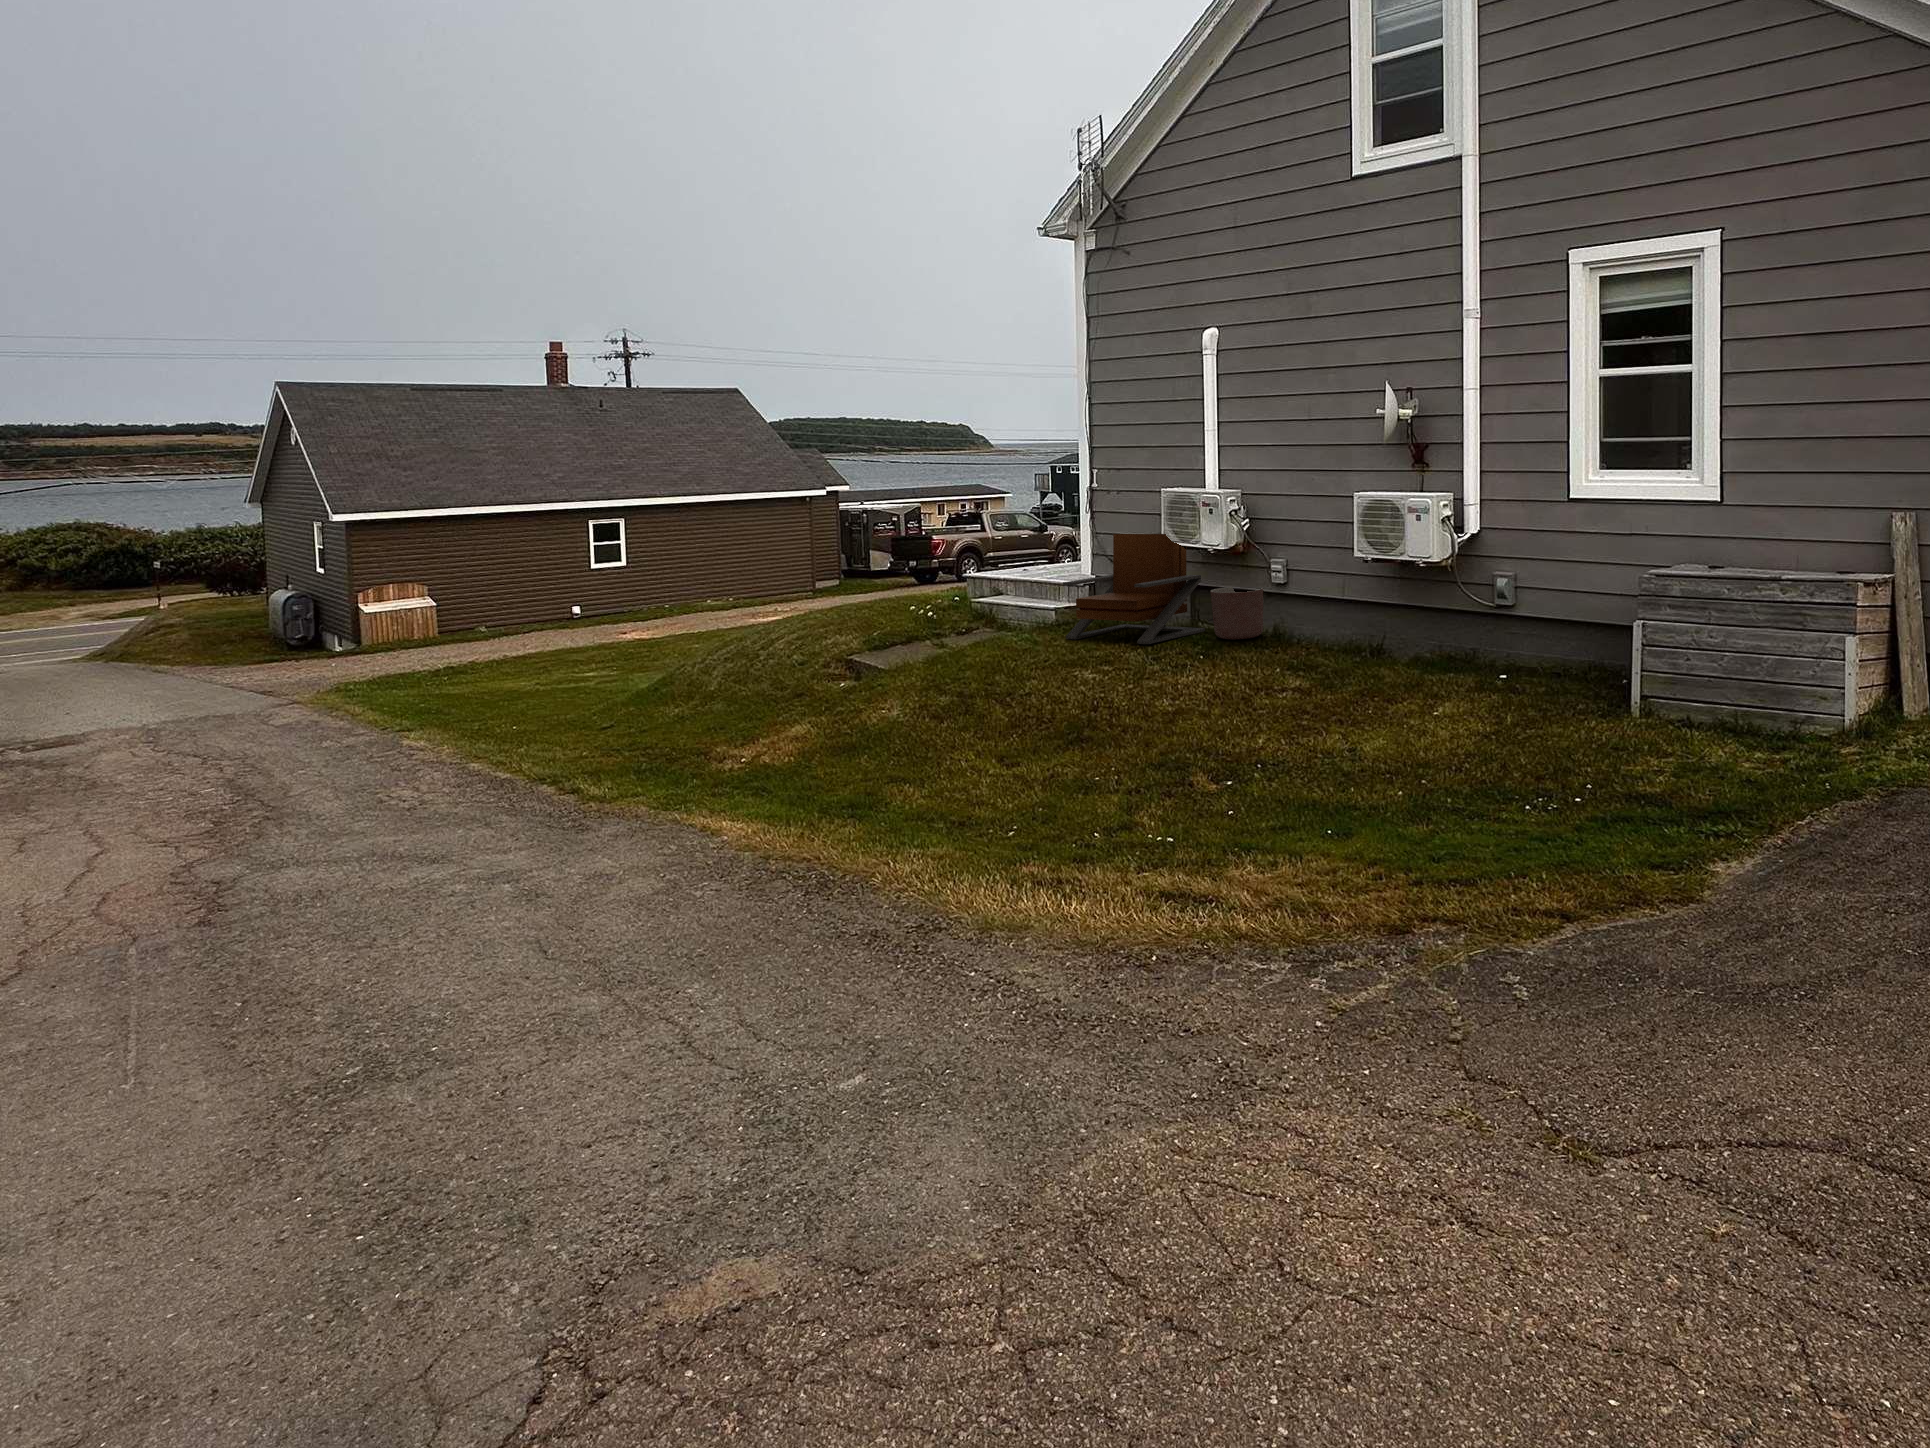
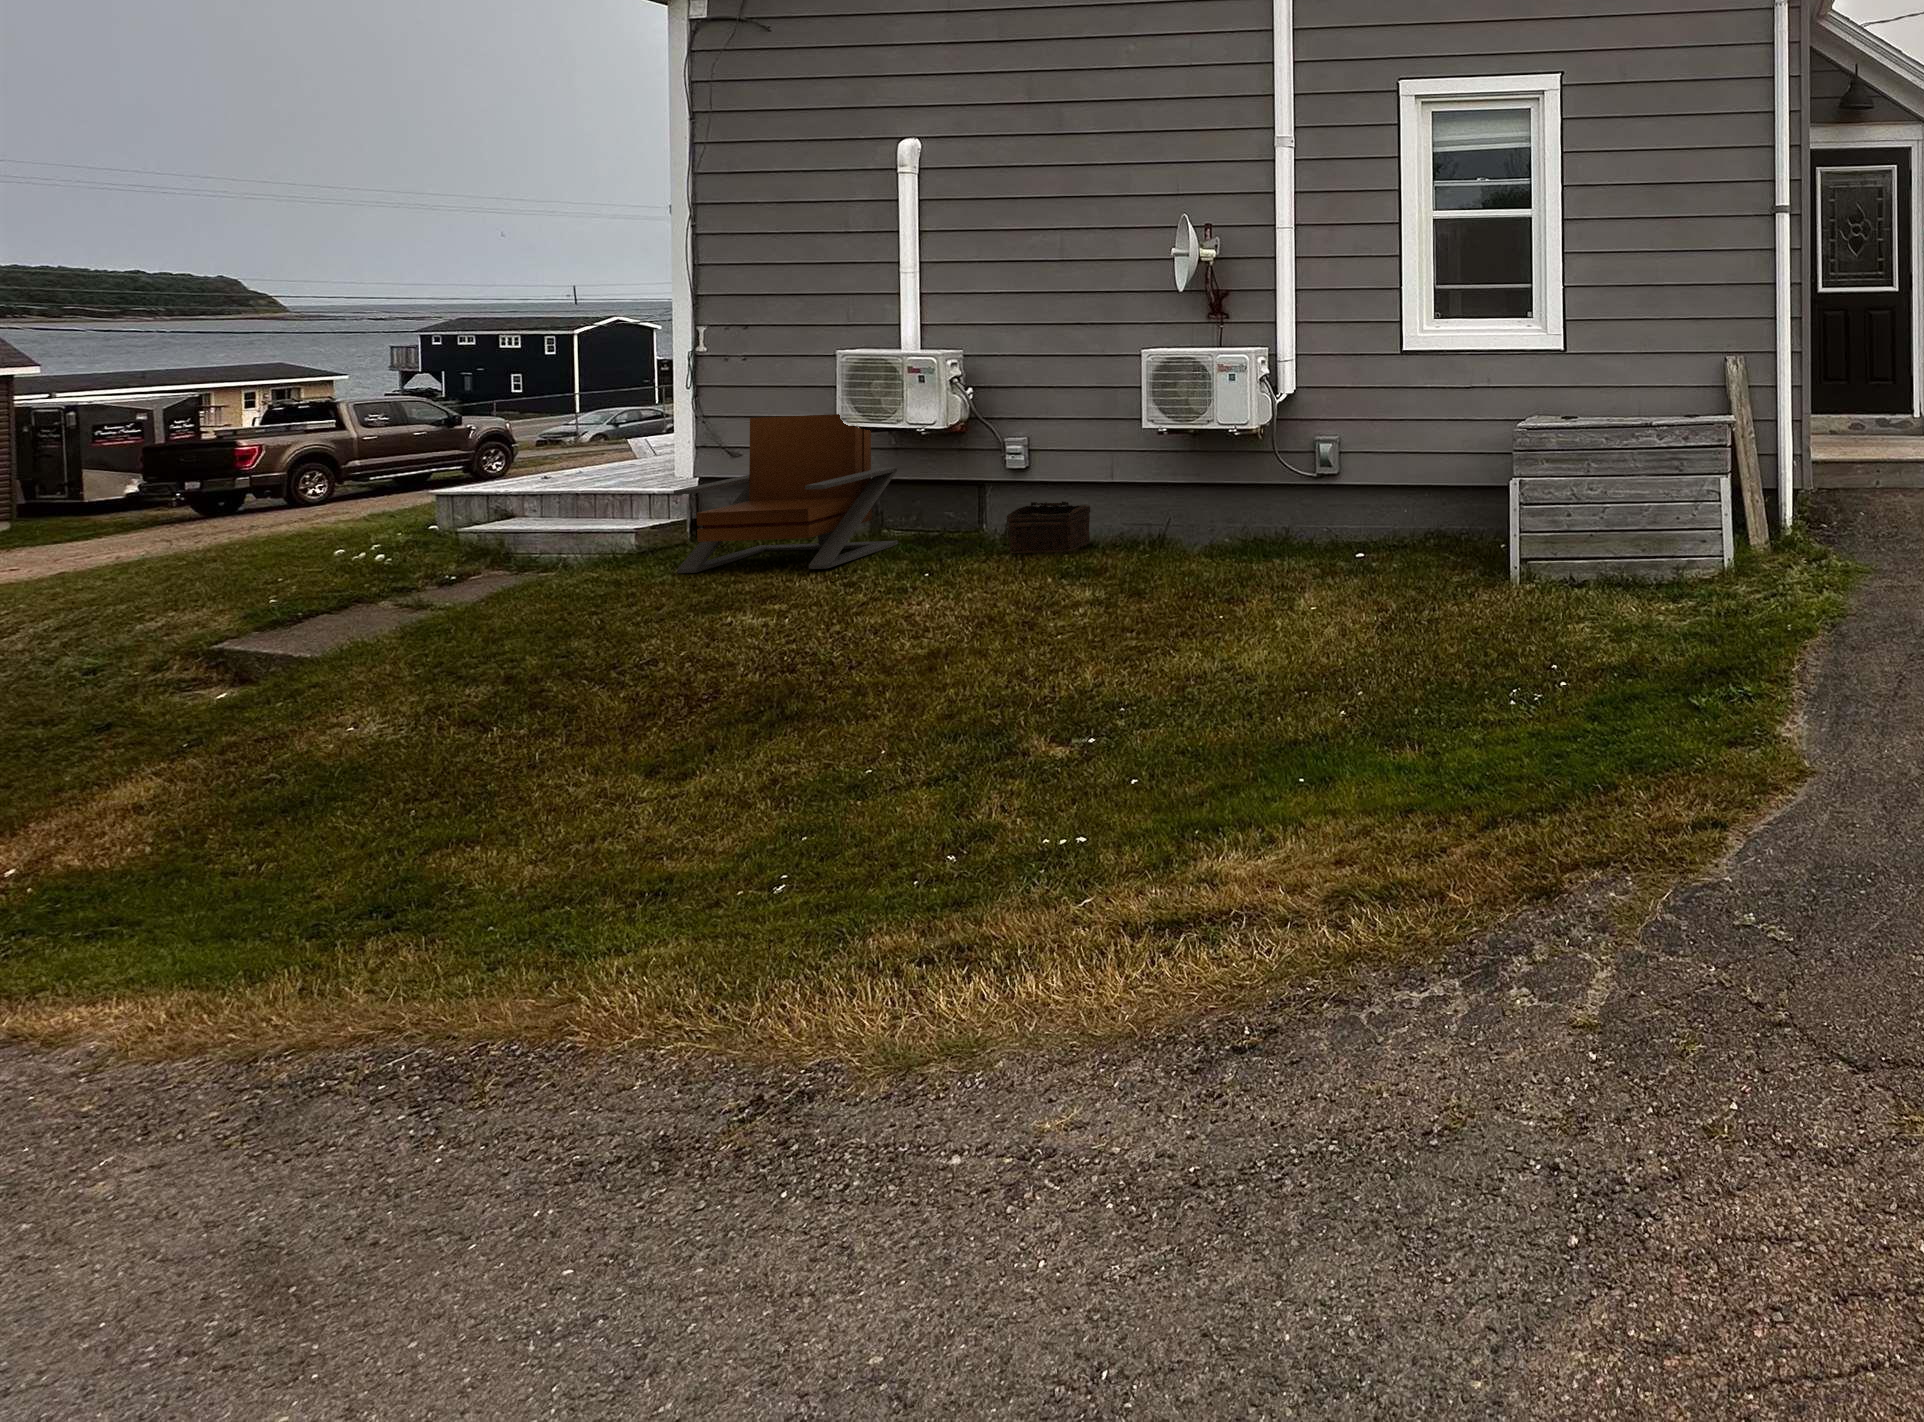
planter: present [1211,587,1263,639] -> none [917,479,992,551]
basket: none [1265,607,1328,647] -> present [1007,501,1090,553]

